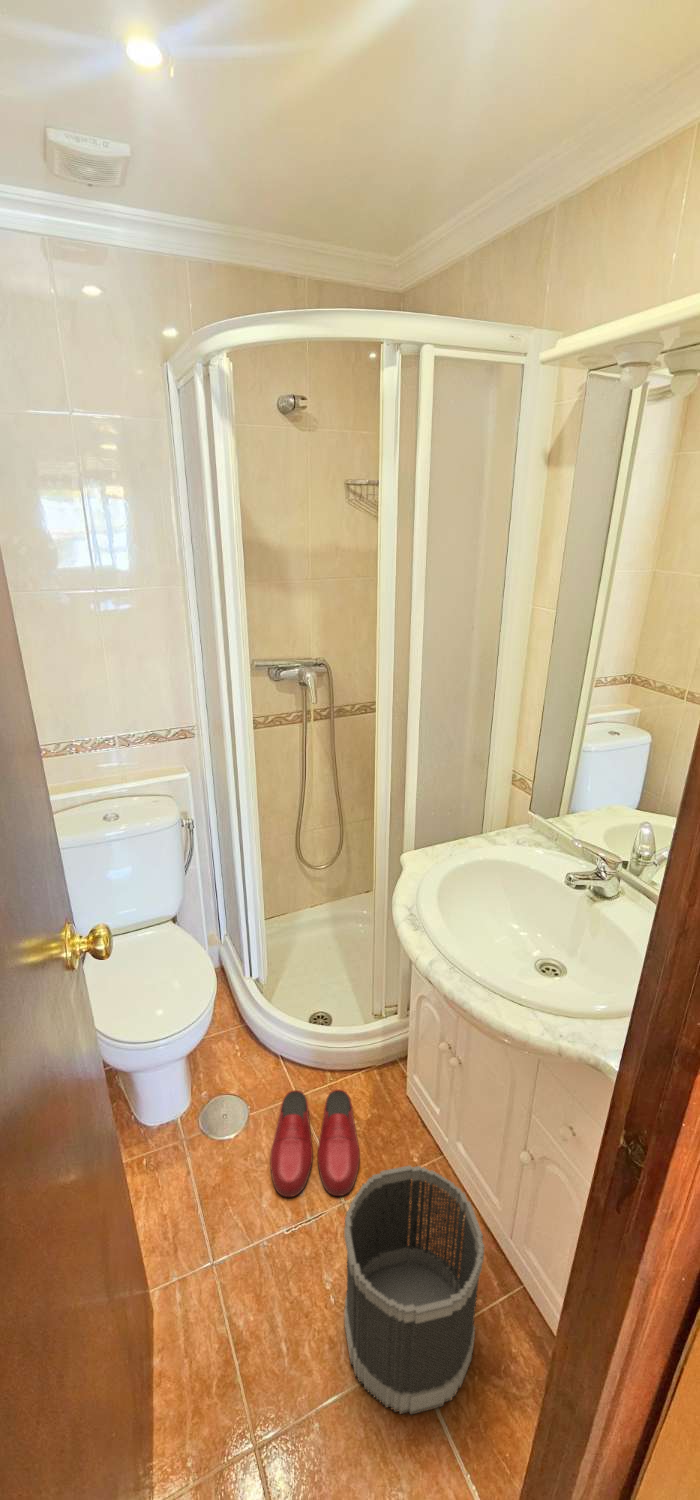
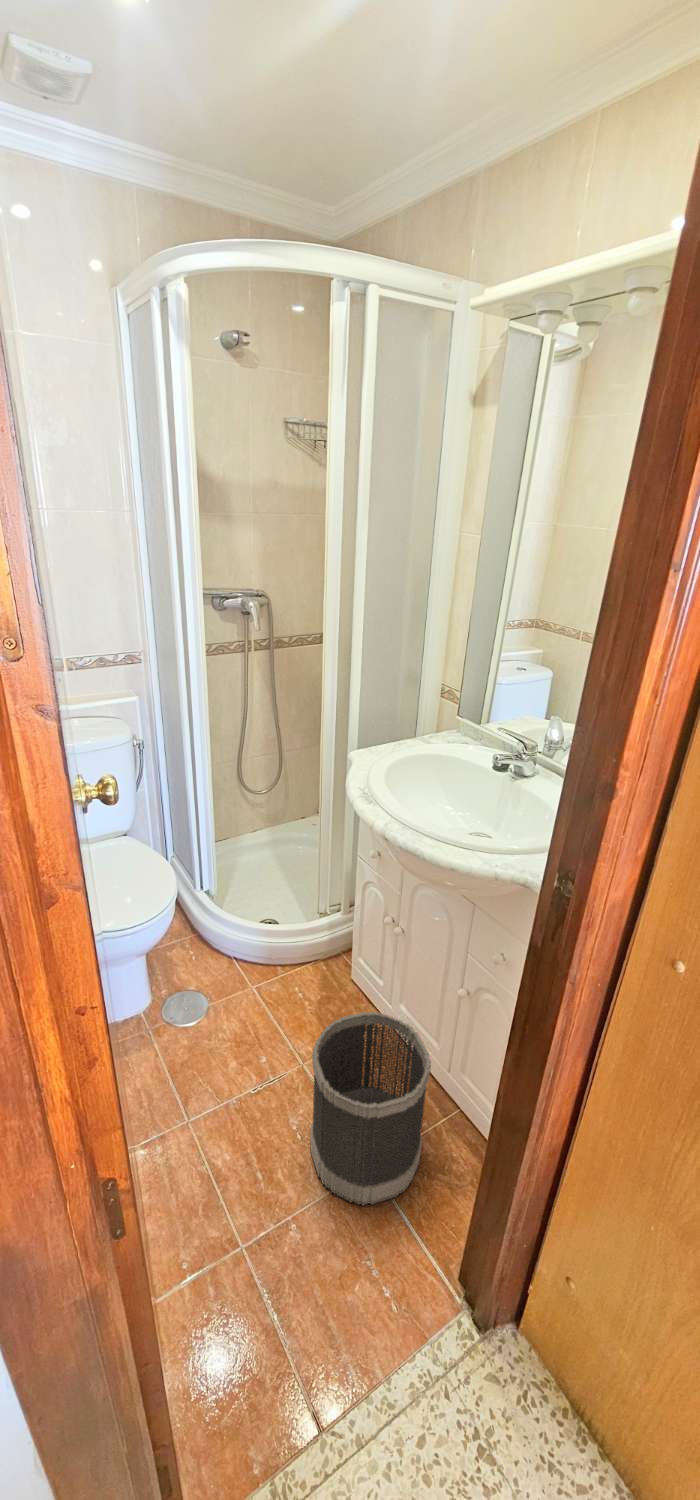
slippers: present [270,1090,359,1197] -> none [233,980,314,1065]

